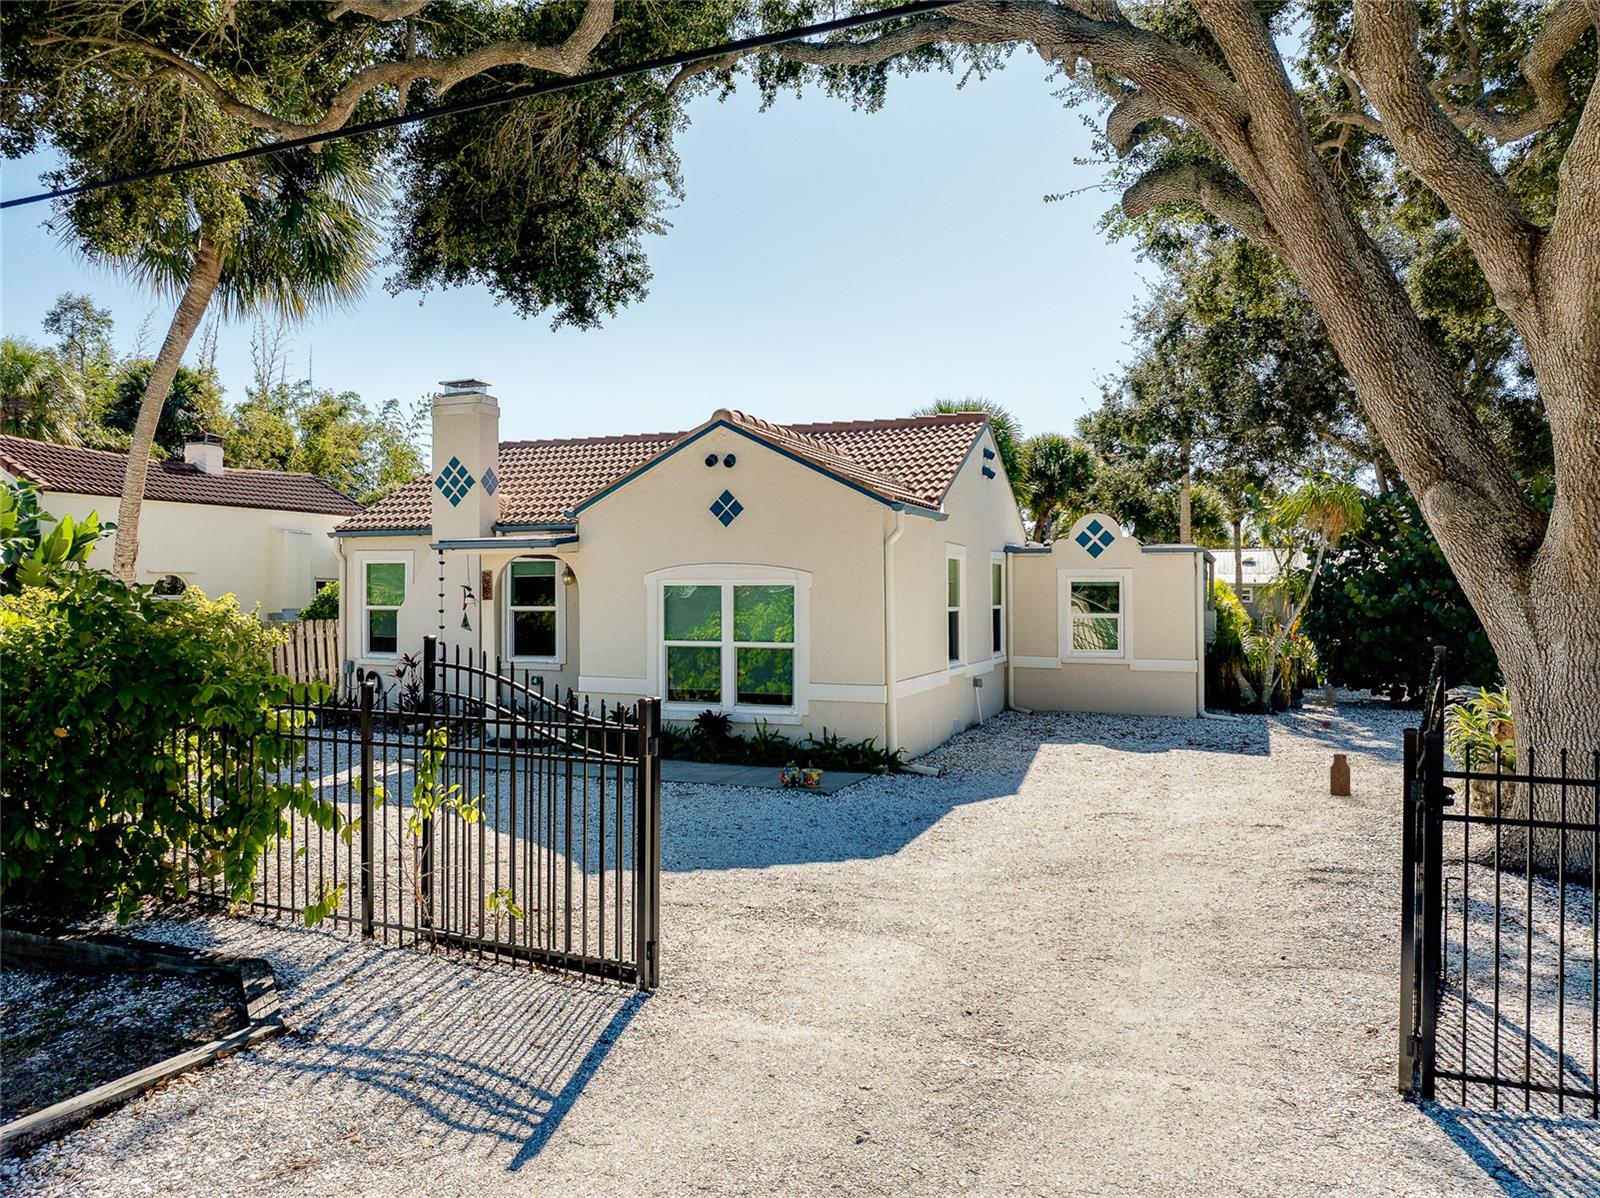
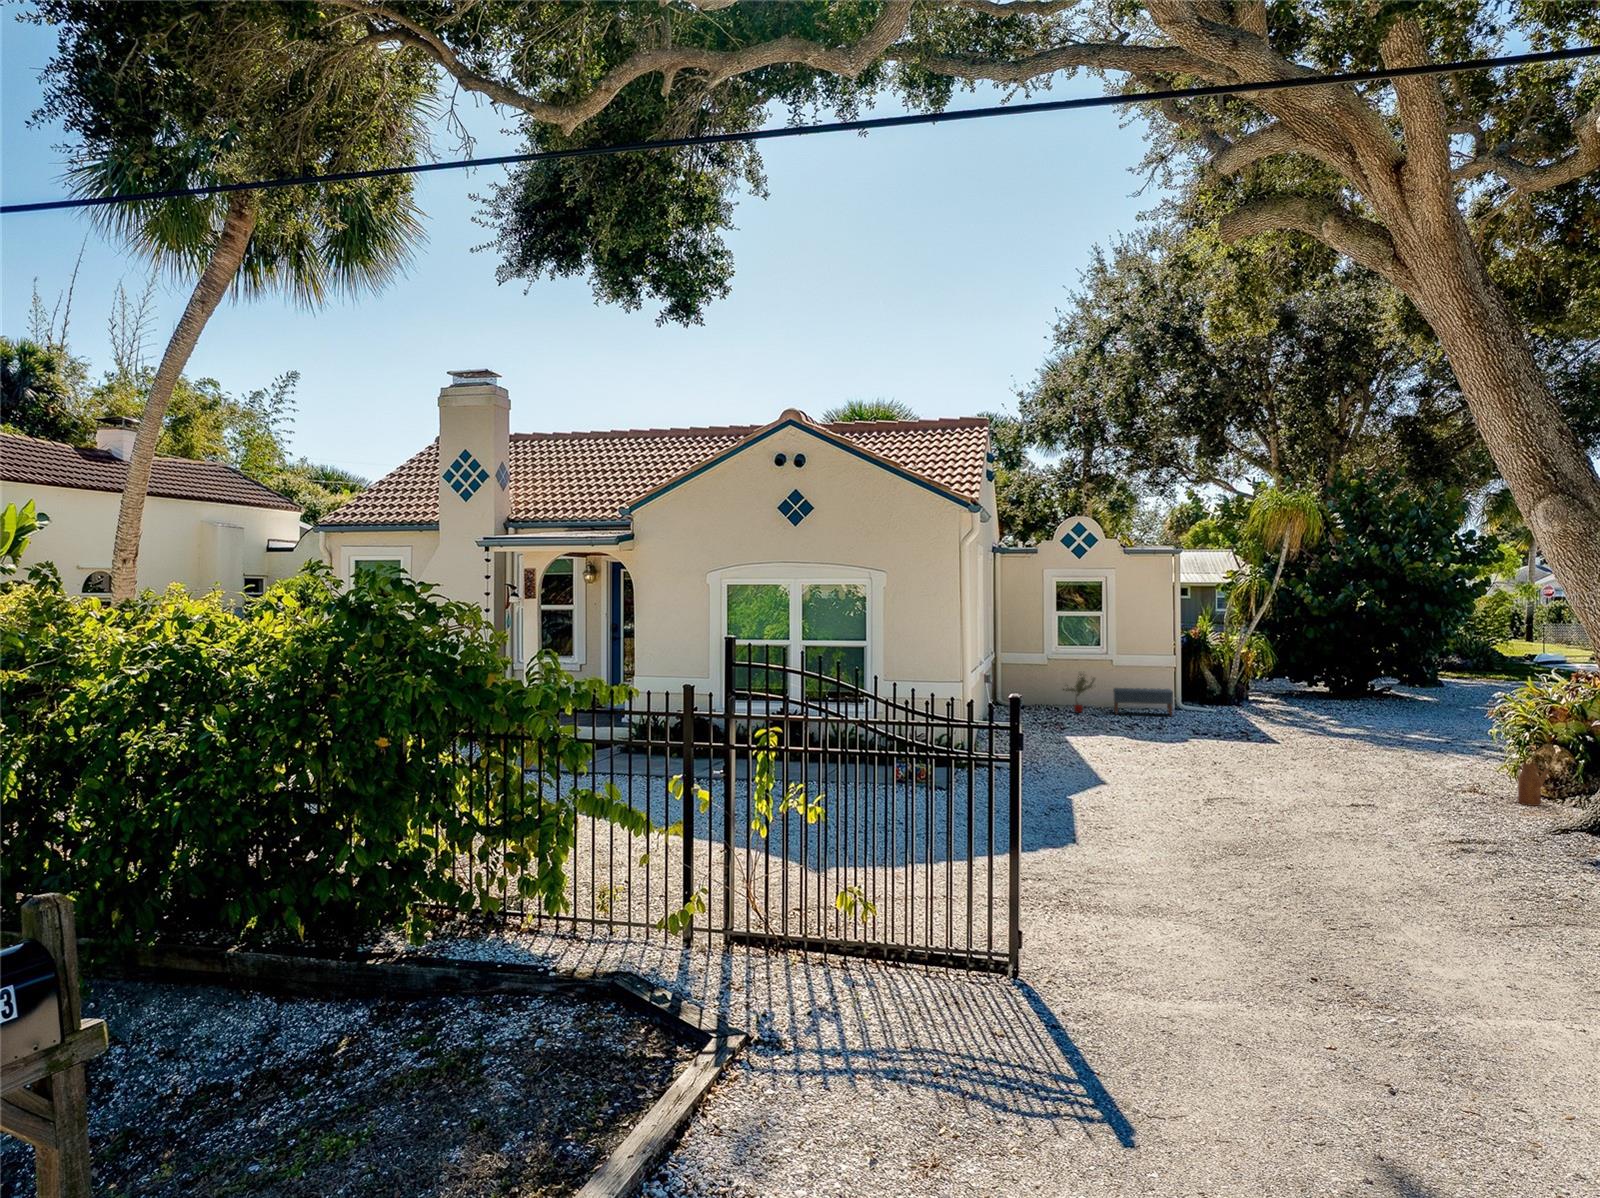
potted tree: present [1312,685,1338,728] -> present [1063,674,1095,713]
bench: none [1128,701,1194,733] -> present [1113,688,1173,716]

